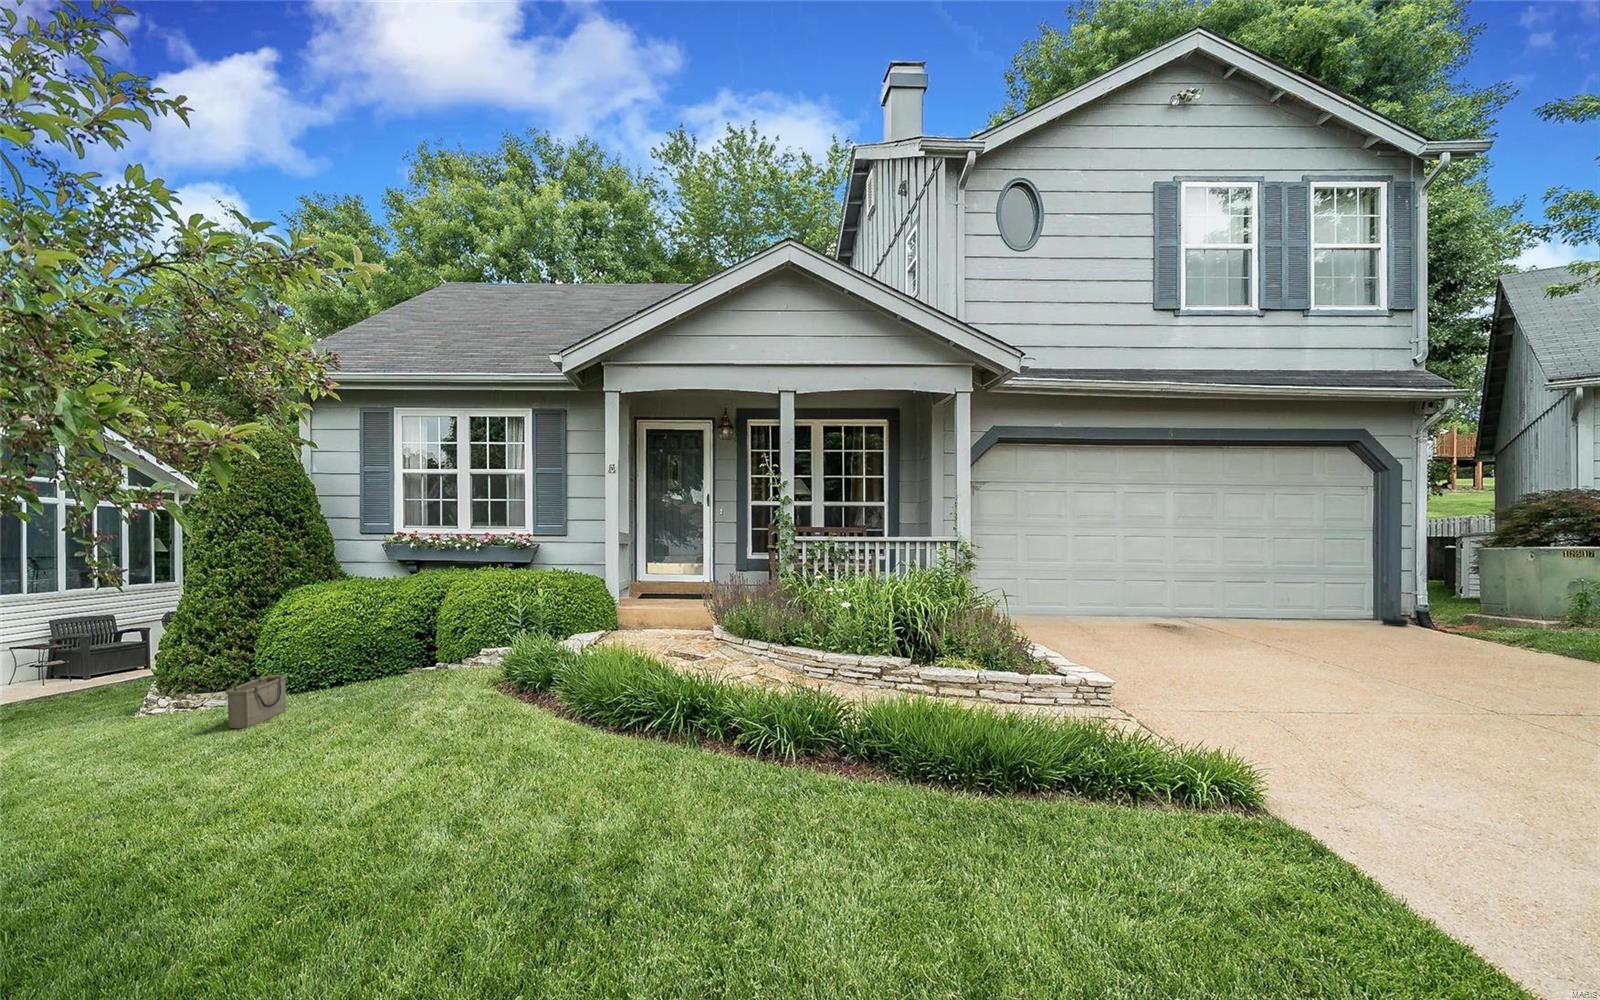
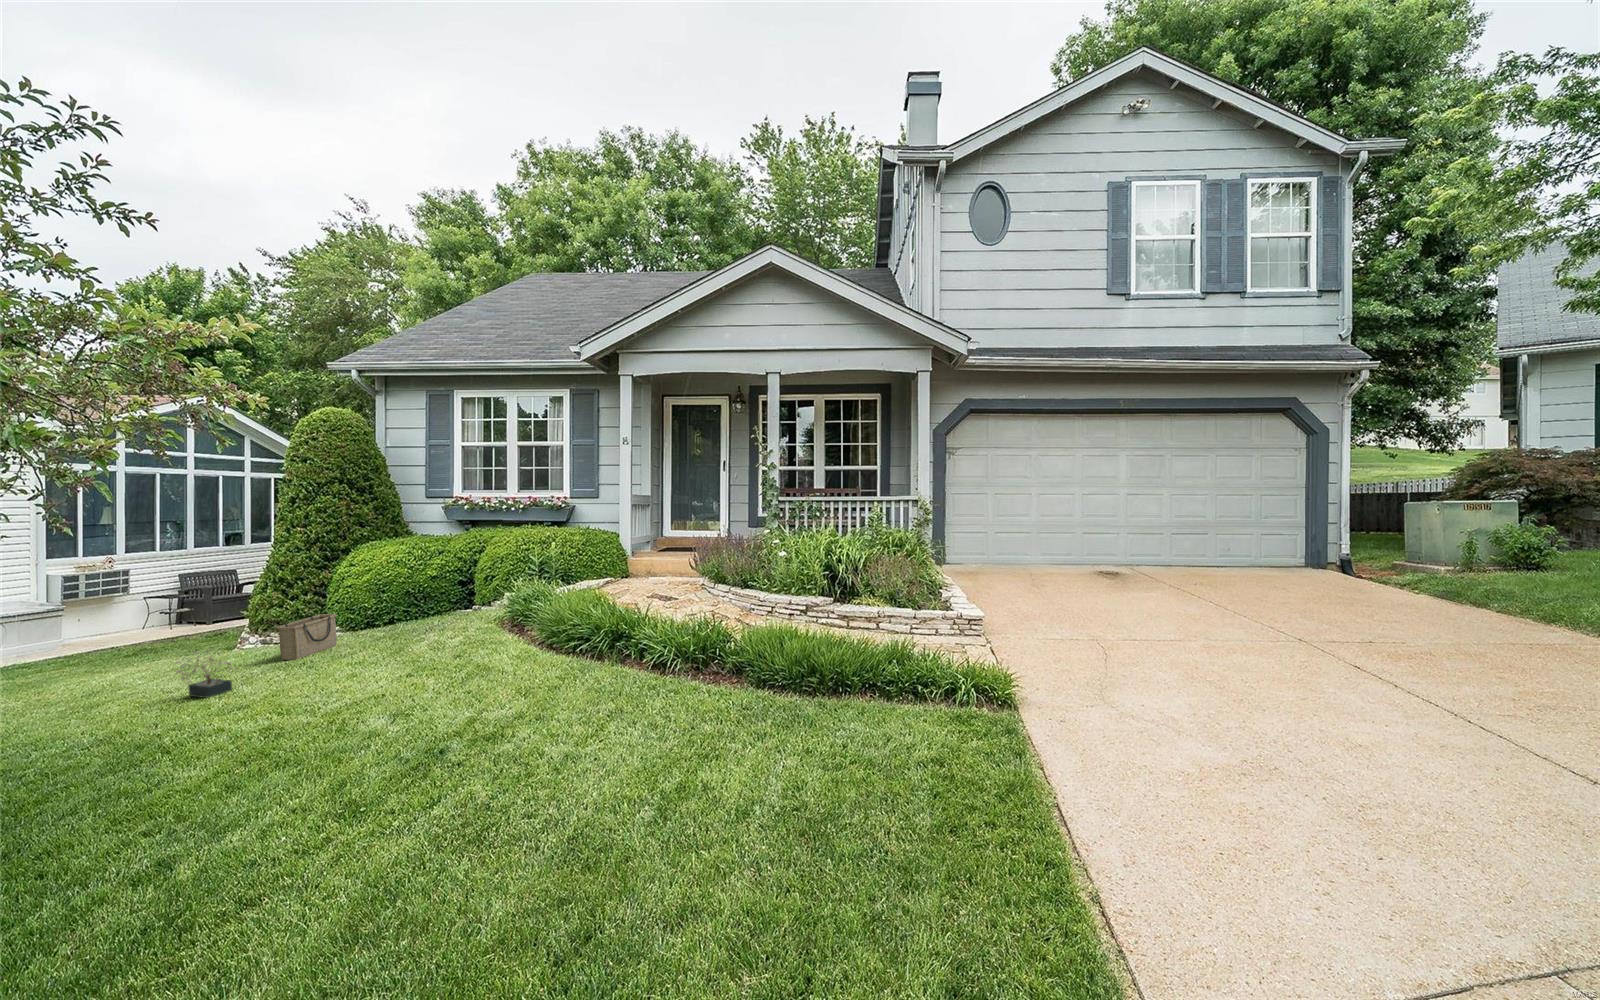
decorative plant: present [1378,602,1411,626] -> present [175,650,237,698]

